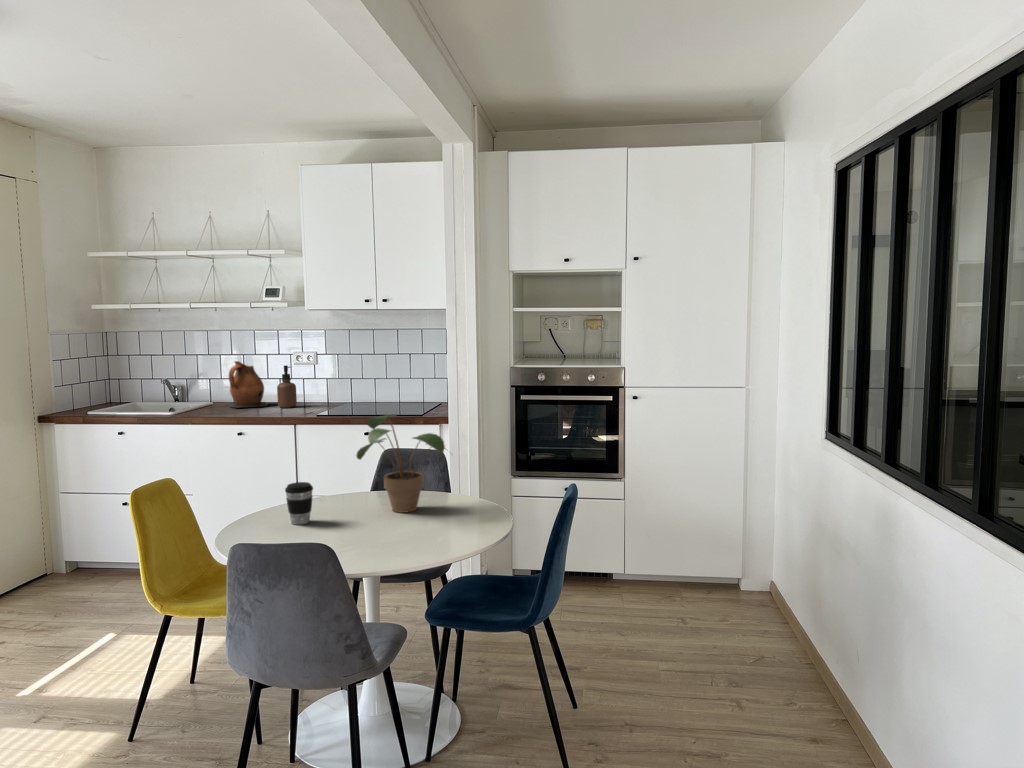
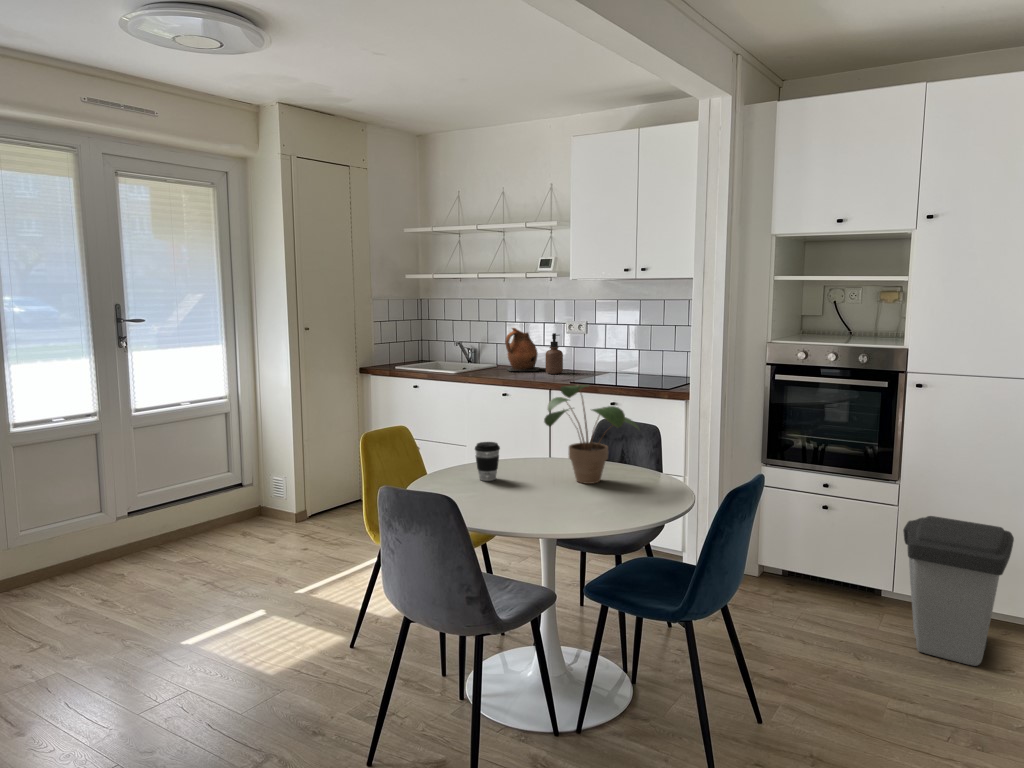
trash can: none [639,502,717,617] -> present [903,516,1014,666]

